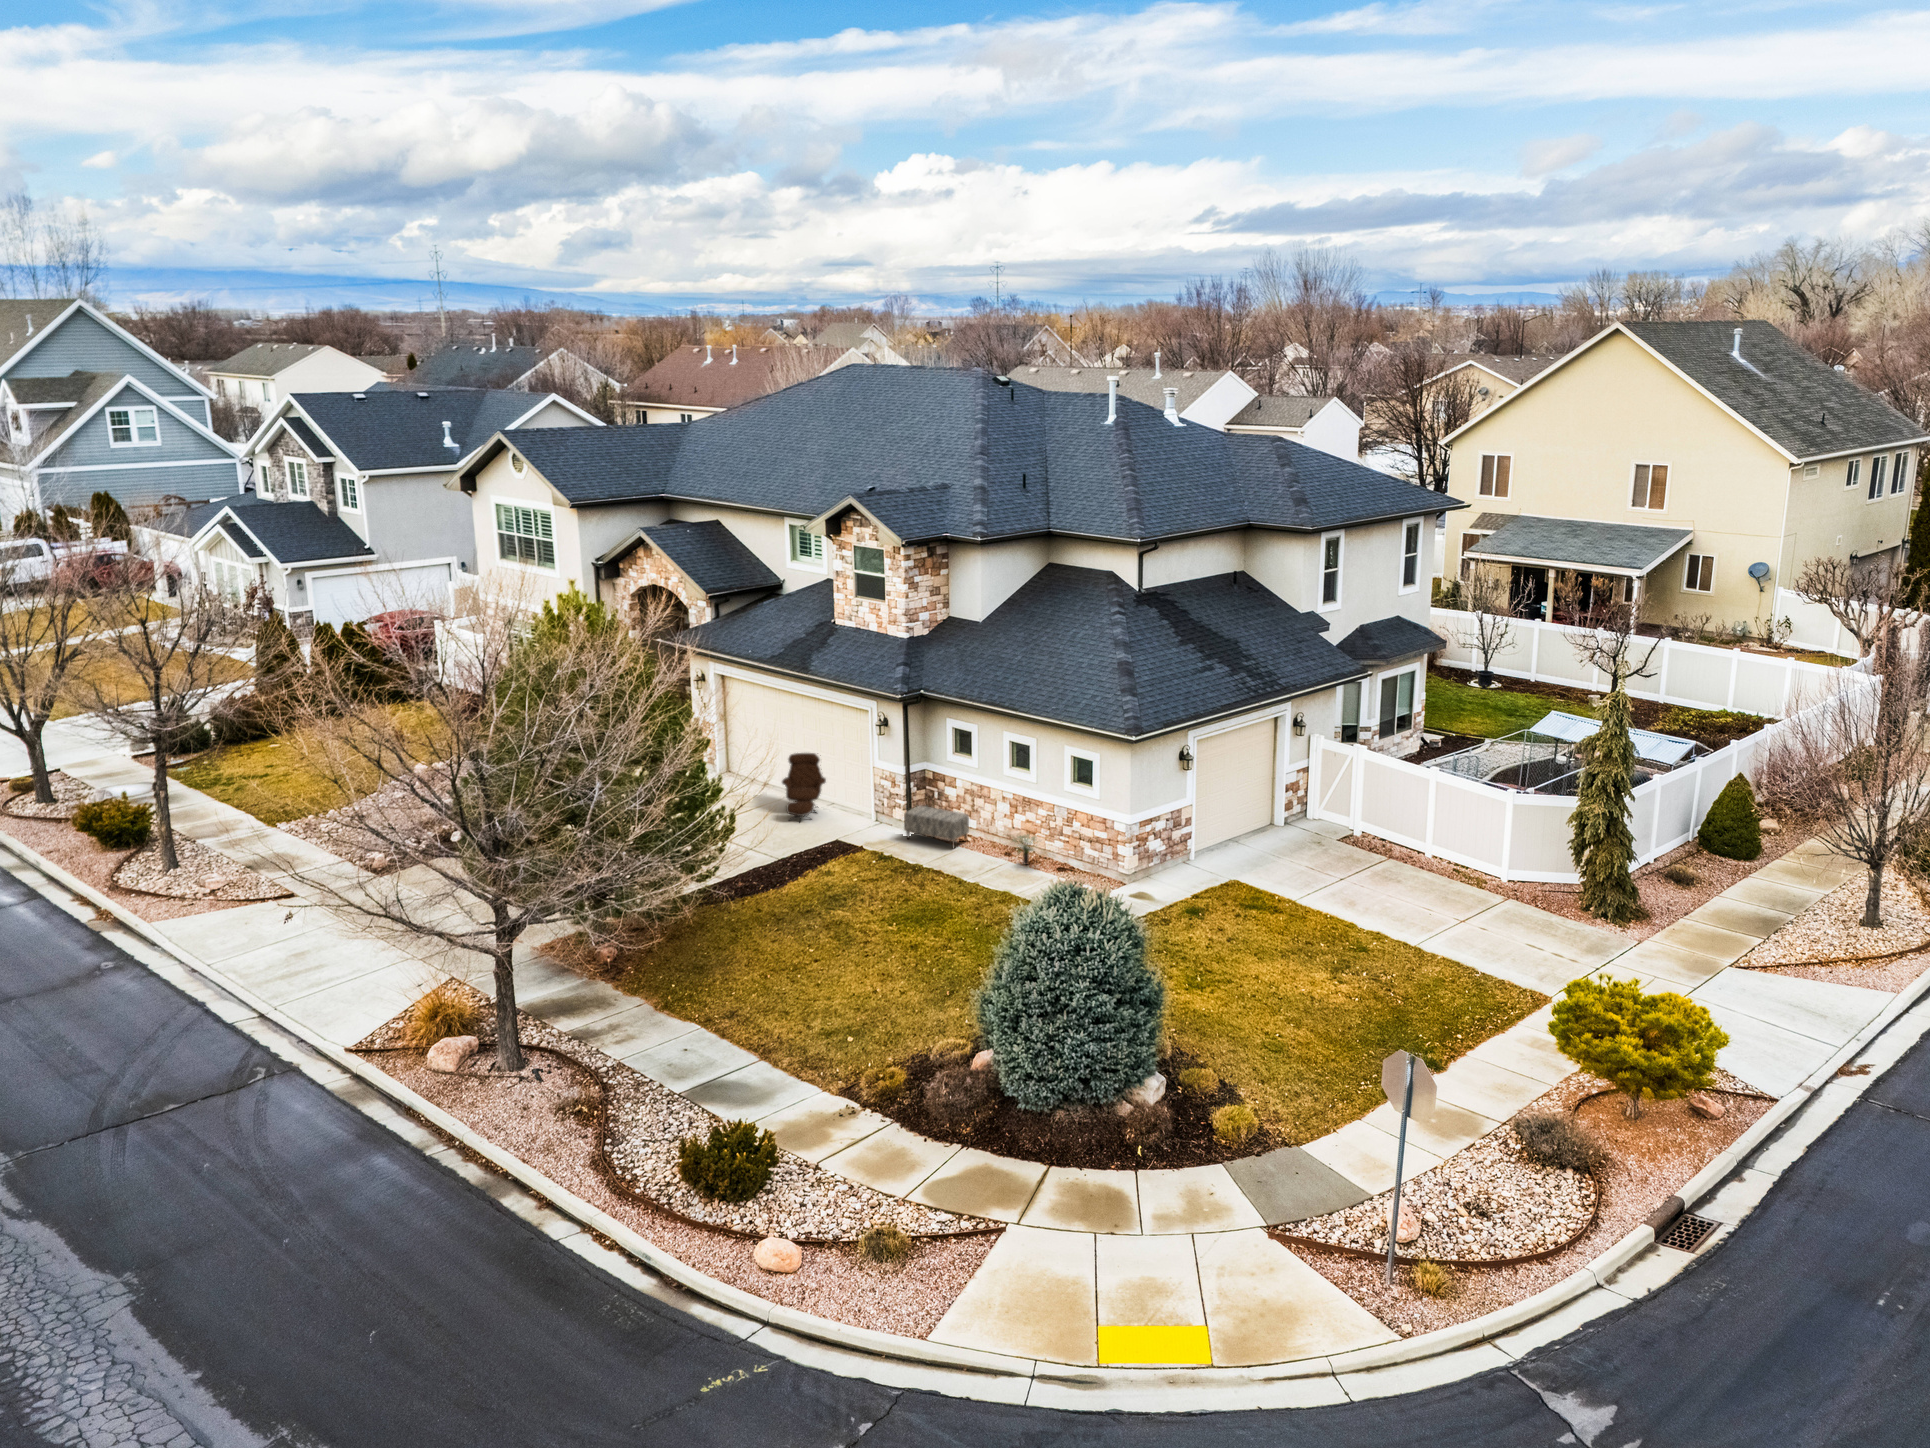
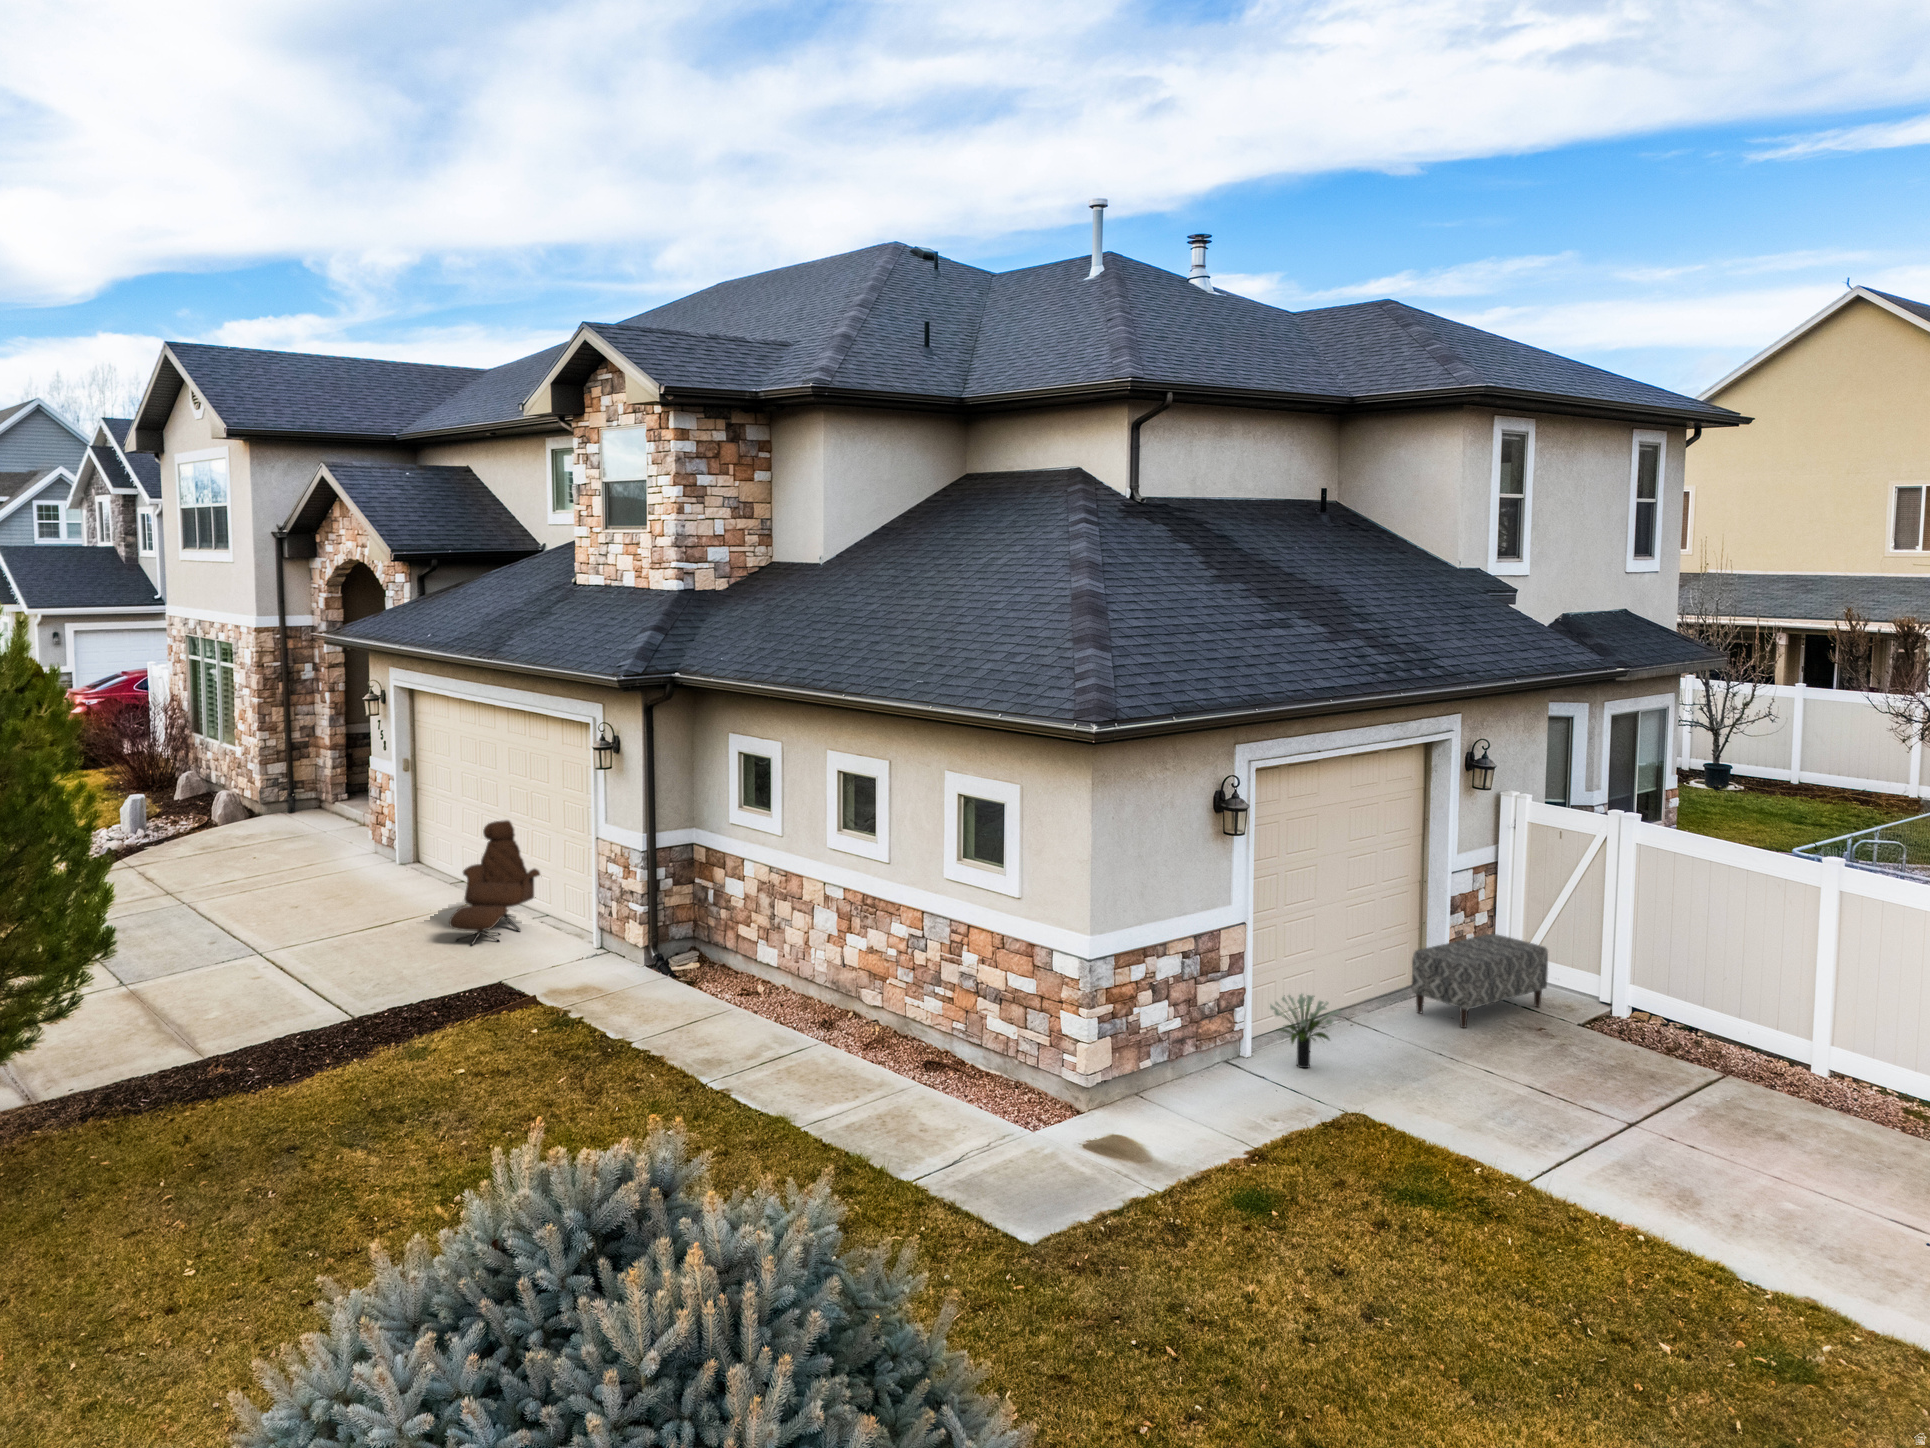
bench: present [904,806,969,848] -> present [1412,934,1548,1028]
potted plant: present [1013,835,1036,865] -> present [1270,994,1341,1068]

